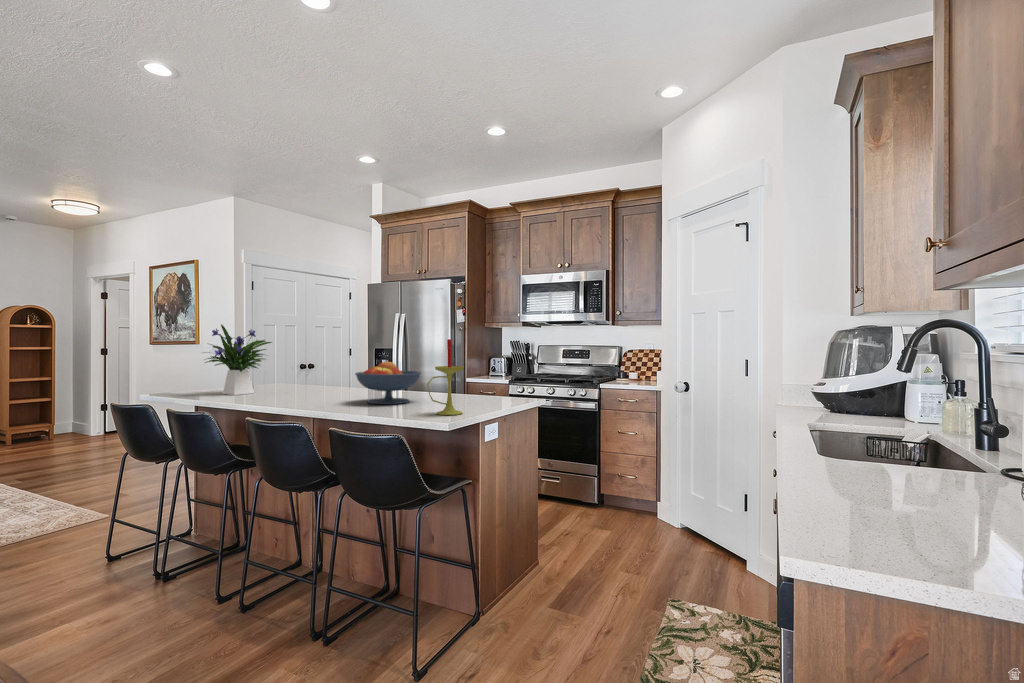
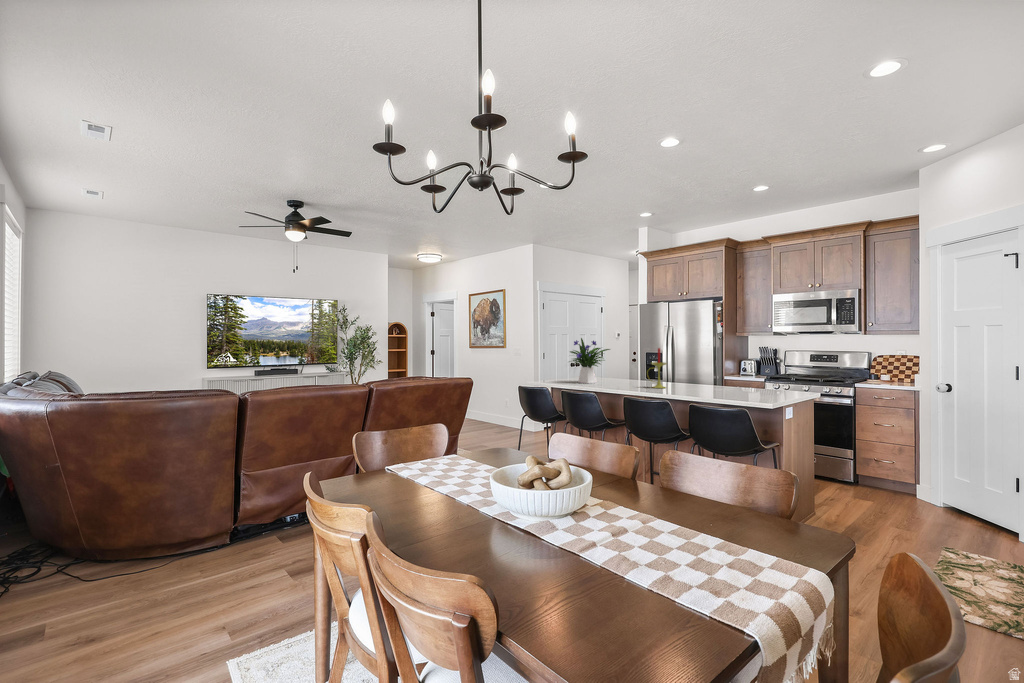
candle: present [427,339,464,415] -> present [651,348,667,388]
fruit bowl: present [355,362,421,404] -> none [685,363,732,392]

